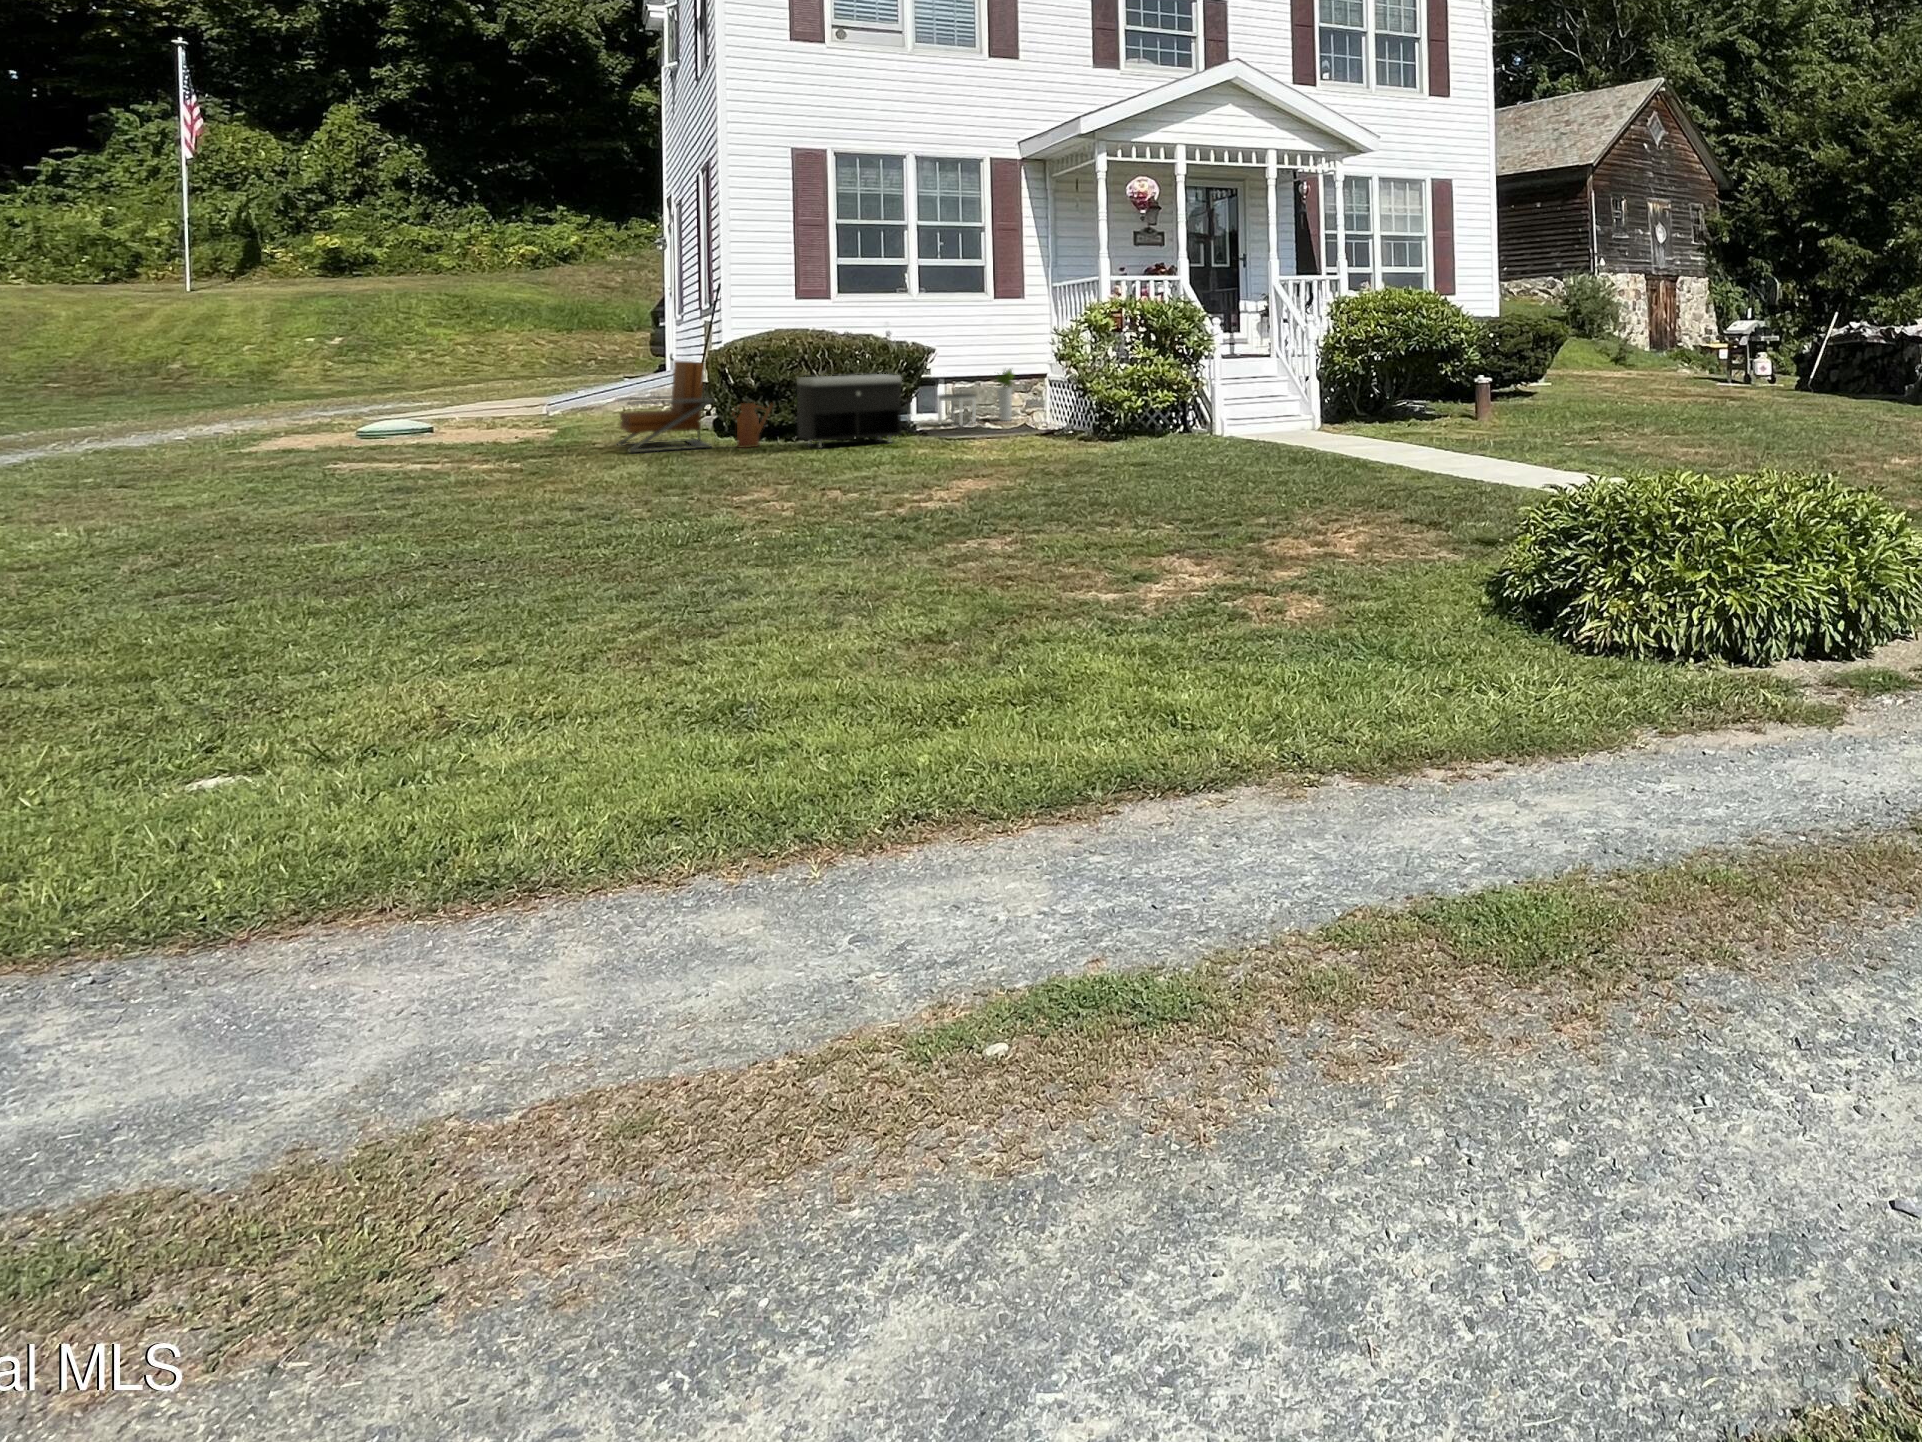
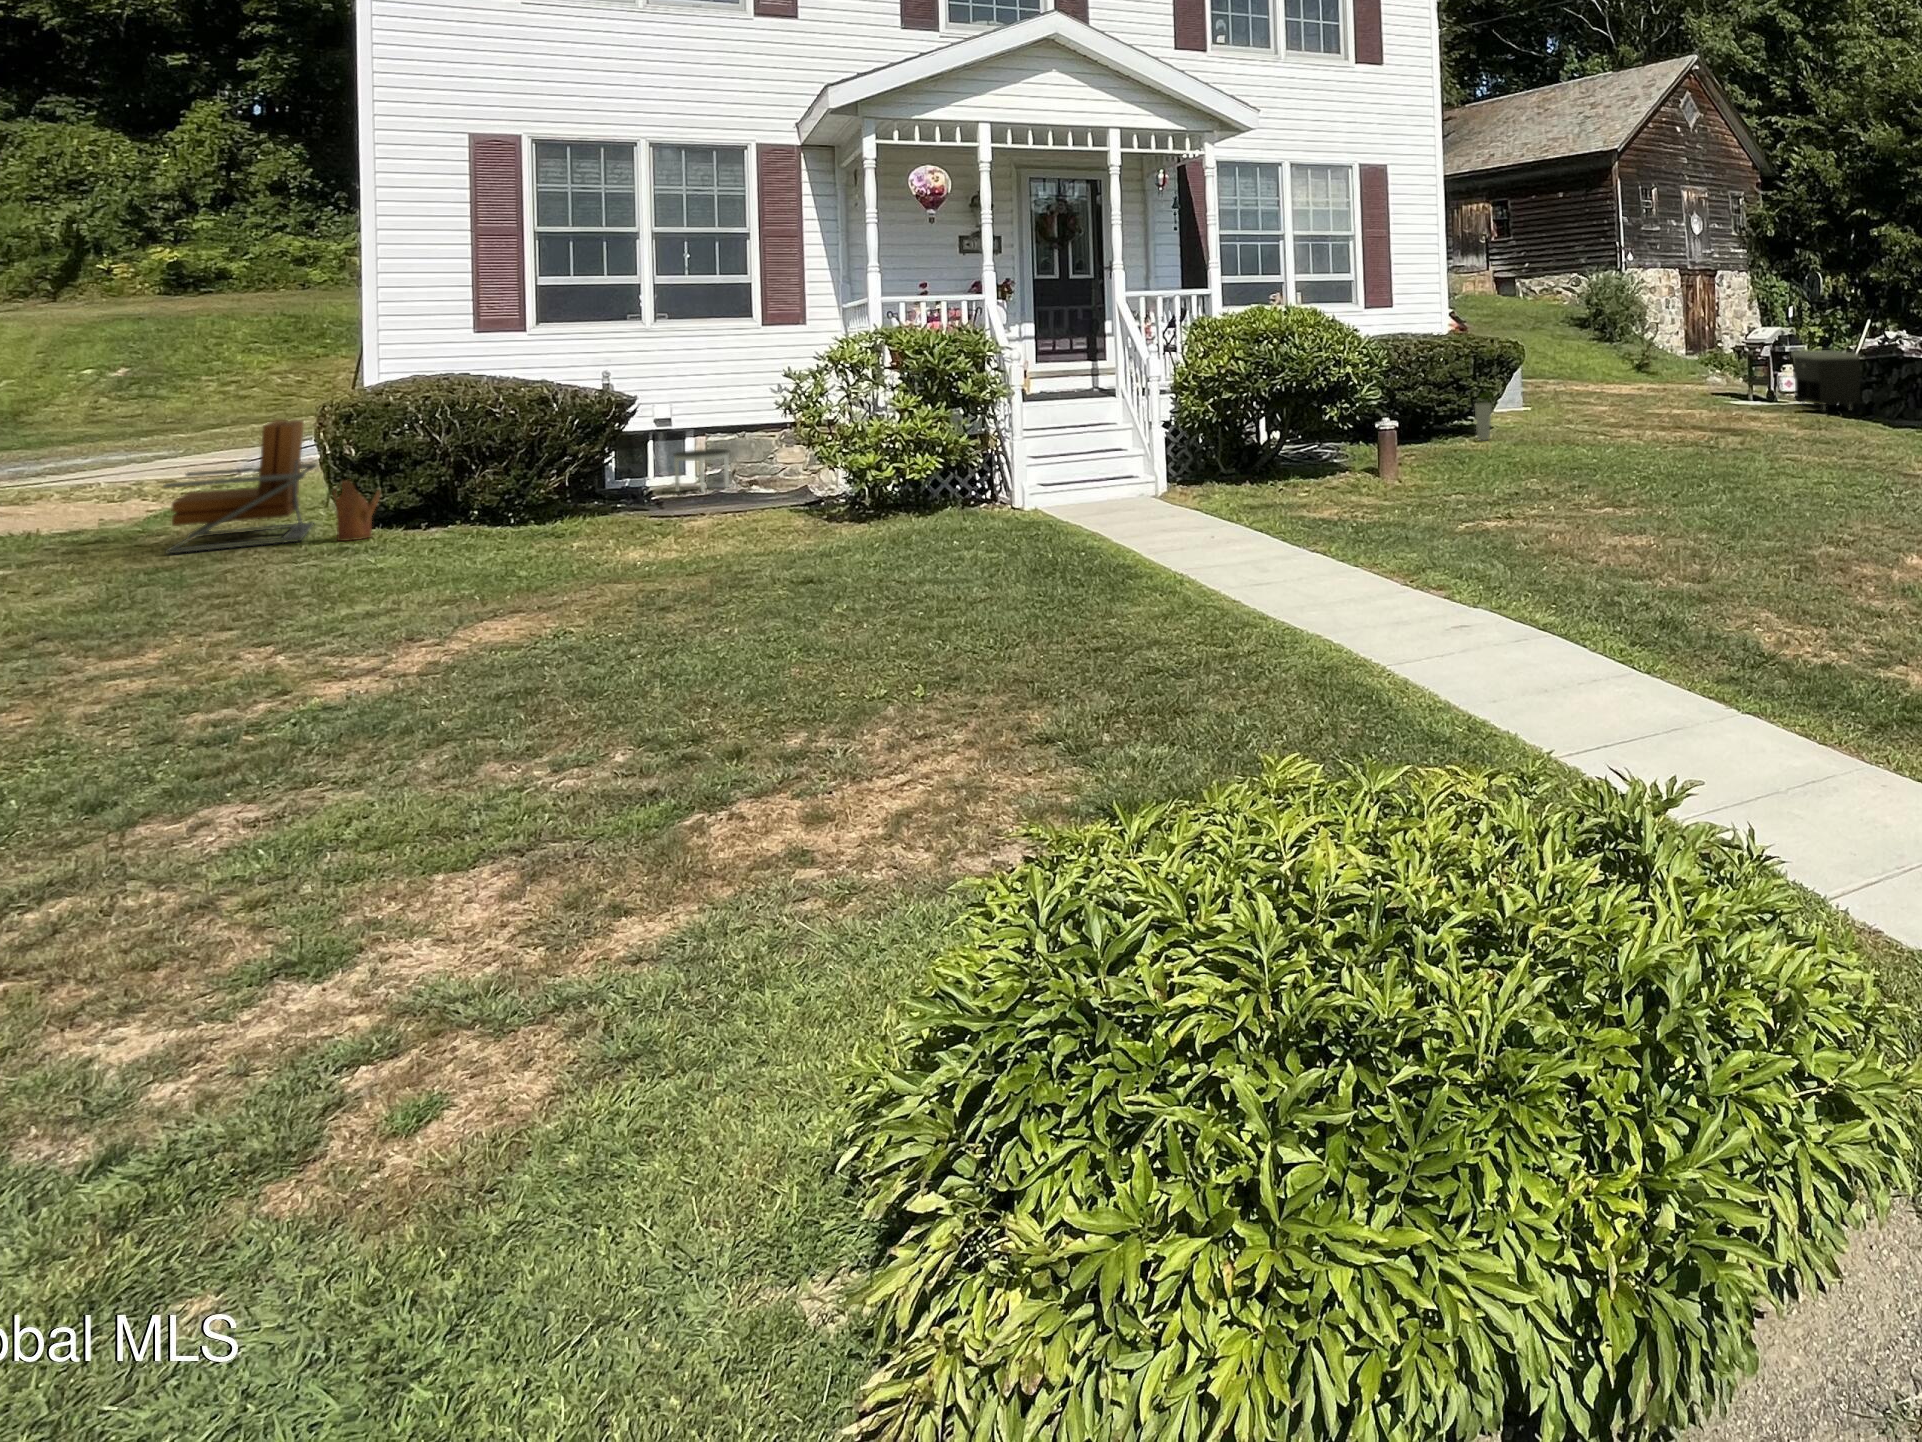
planter: present [996,369,1014,421] -> present [1475,390,1492,441]
storage bench: present [797,374,902,447] -> present [1791,350,1860,409]

